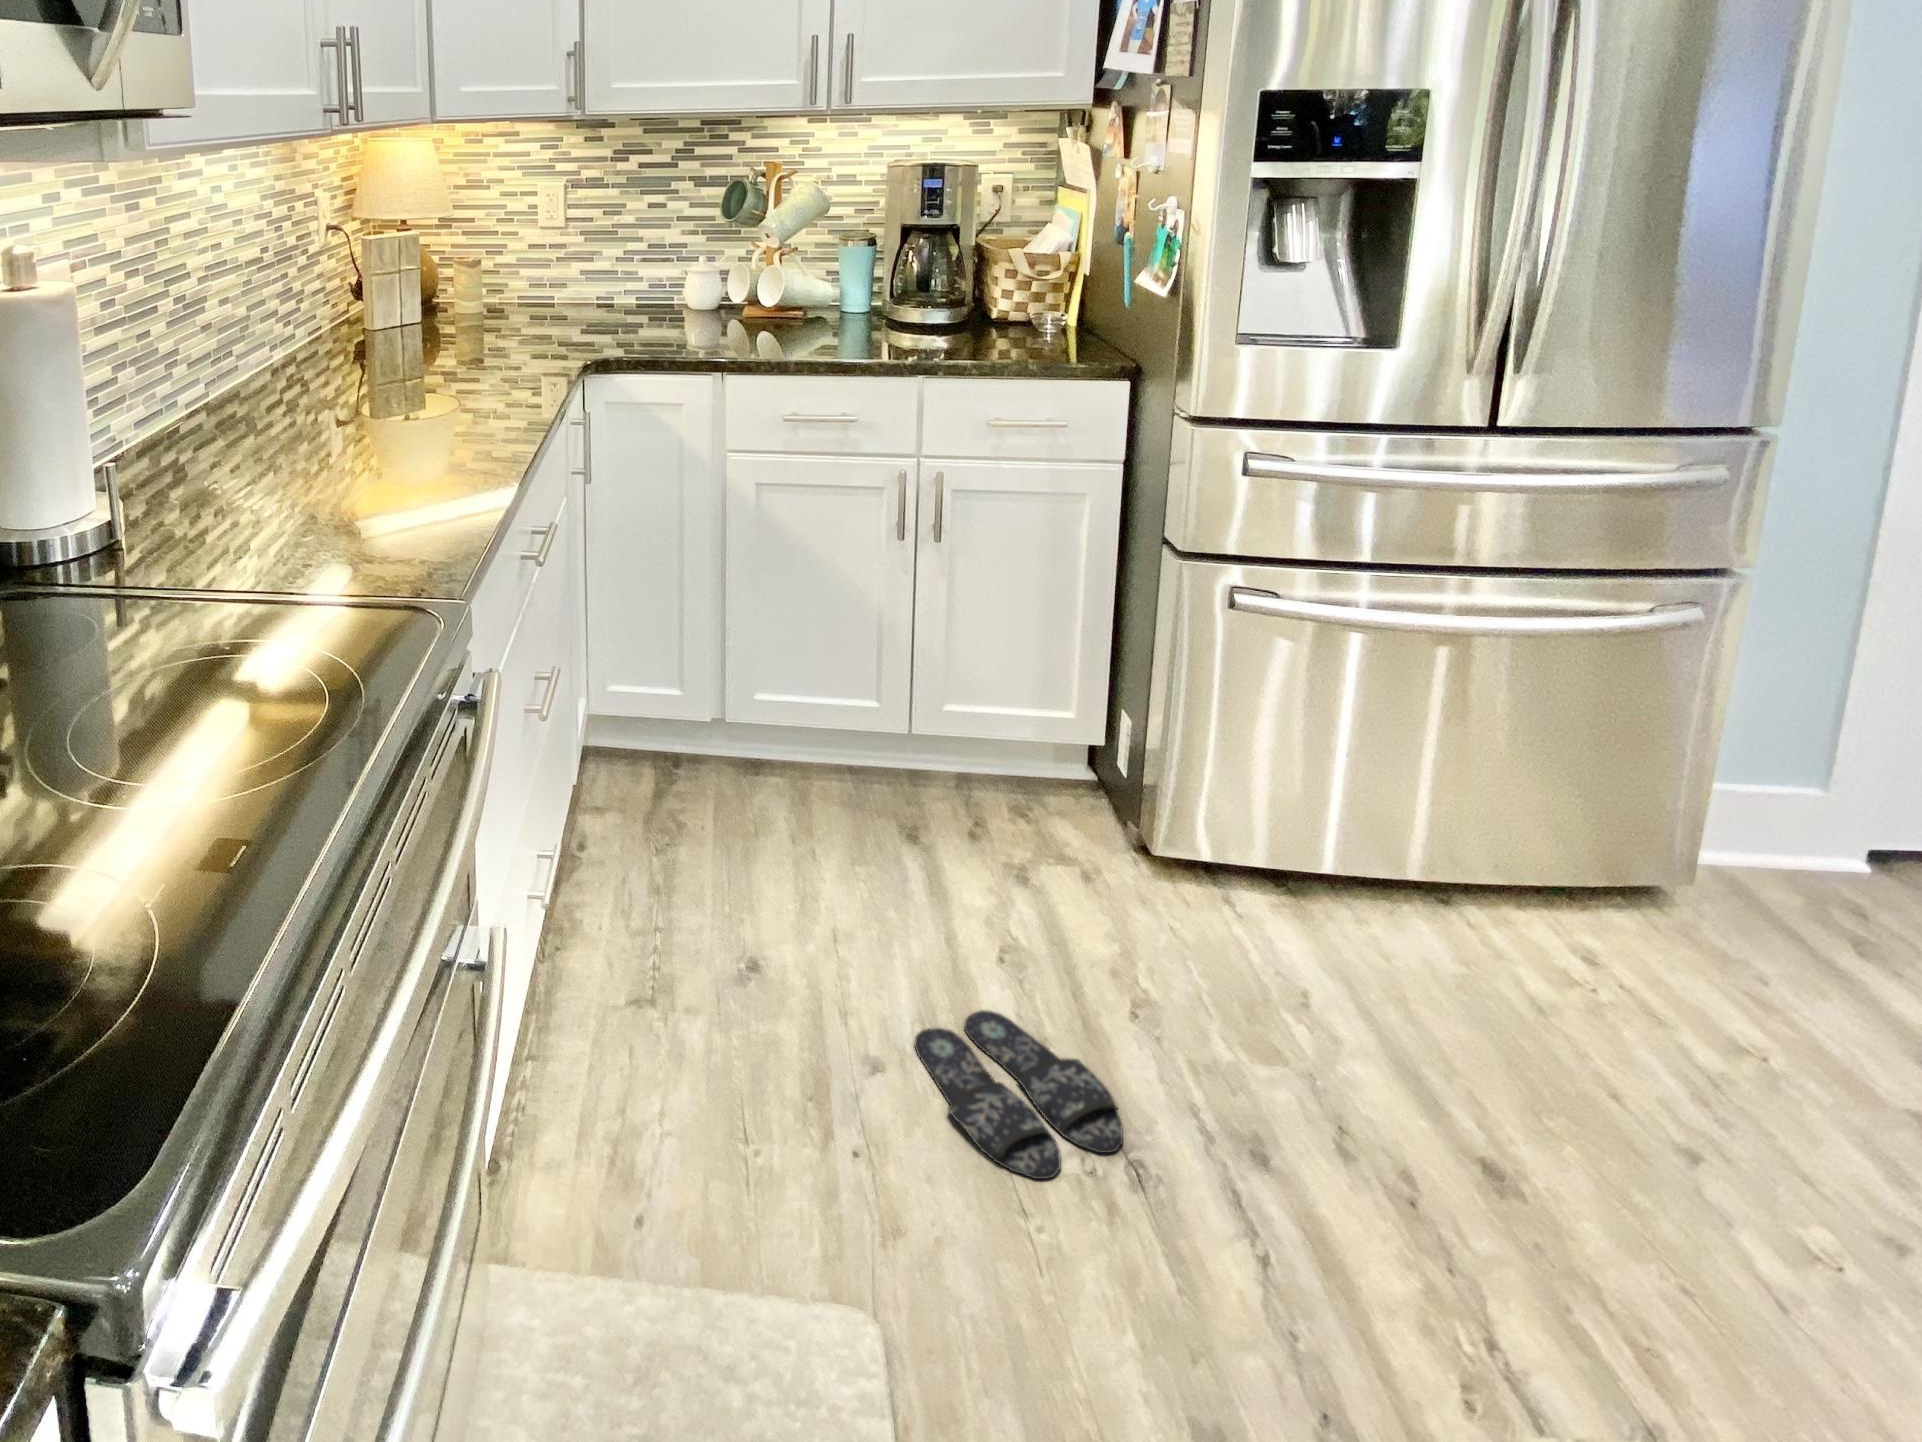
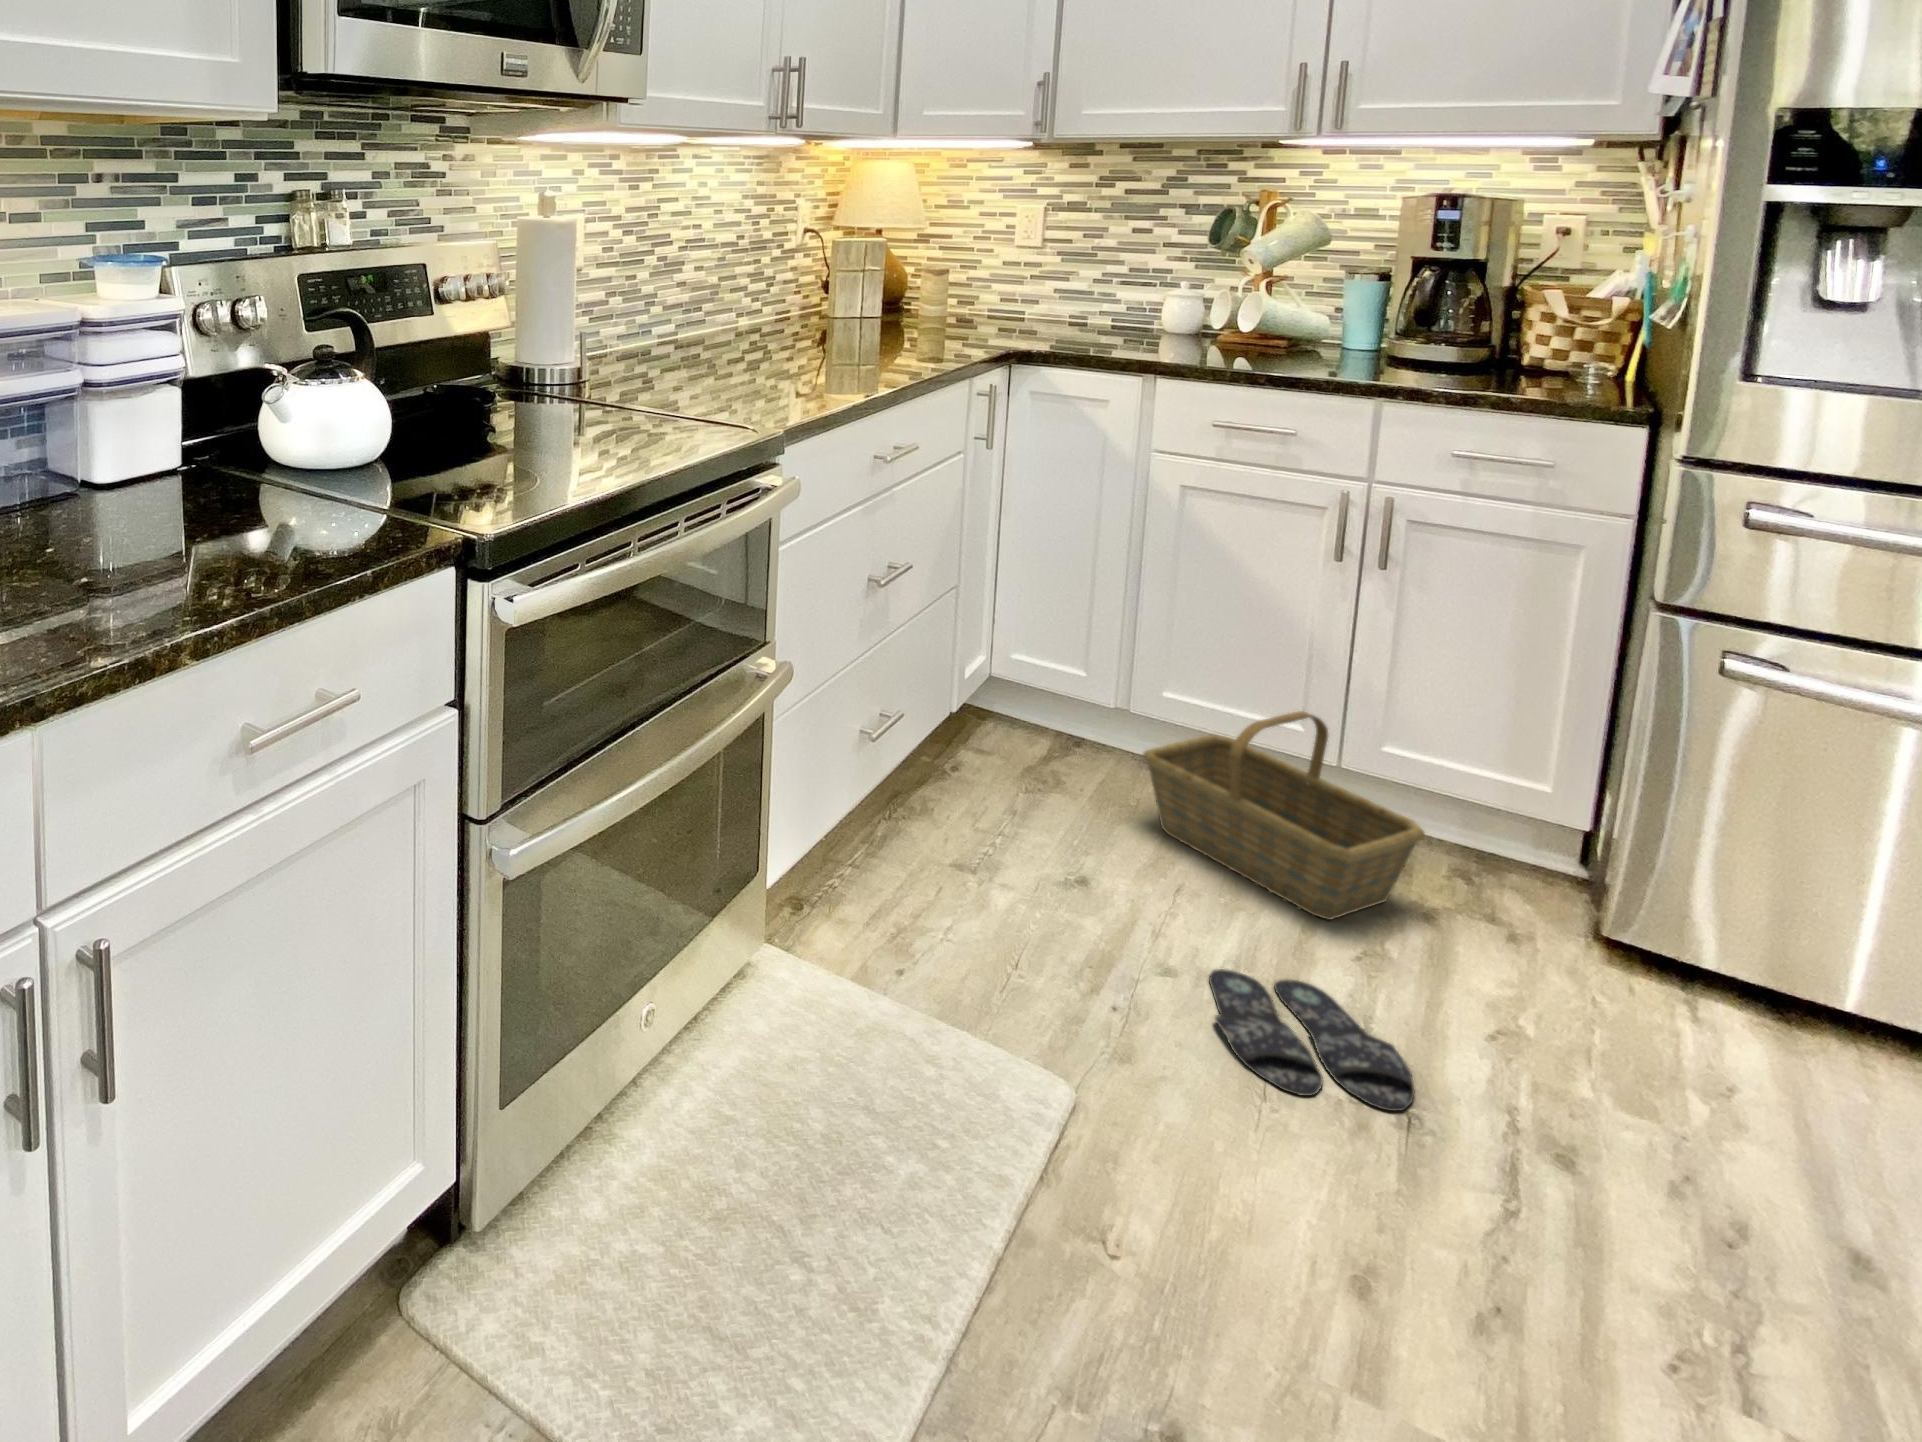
basket: none [771,701,1010,914] -> present [1143,711,1425,920]

